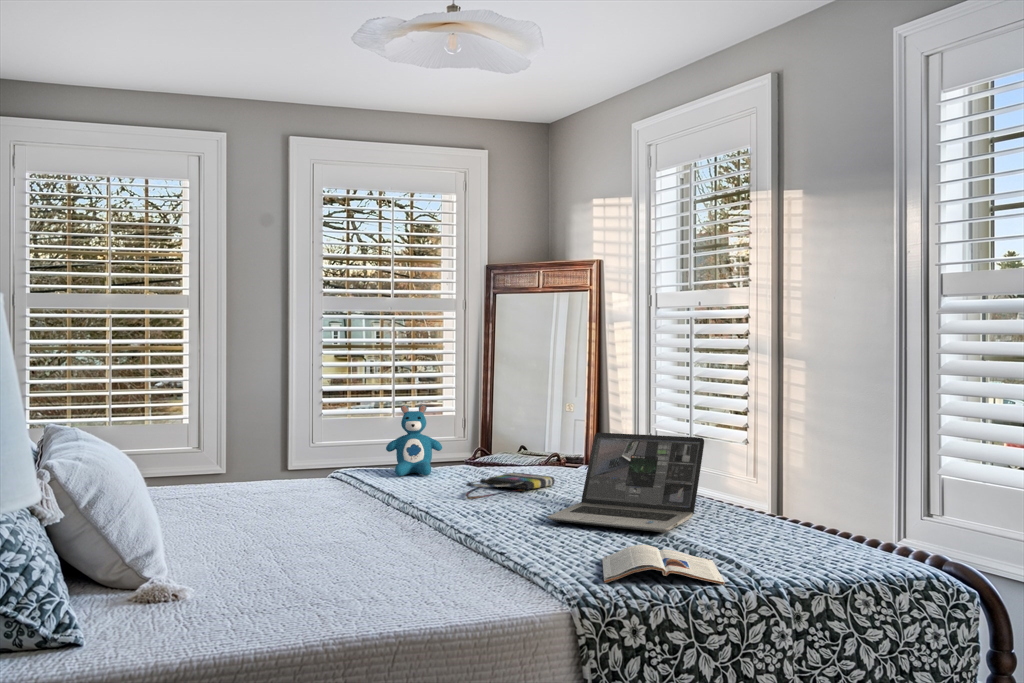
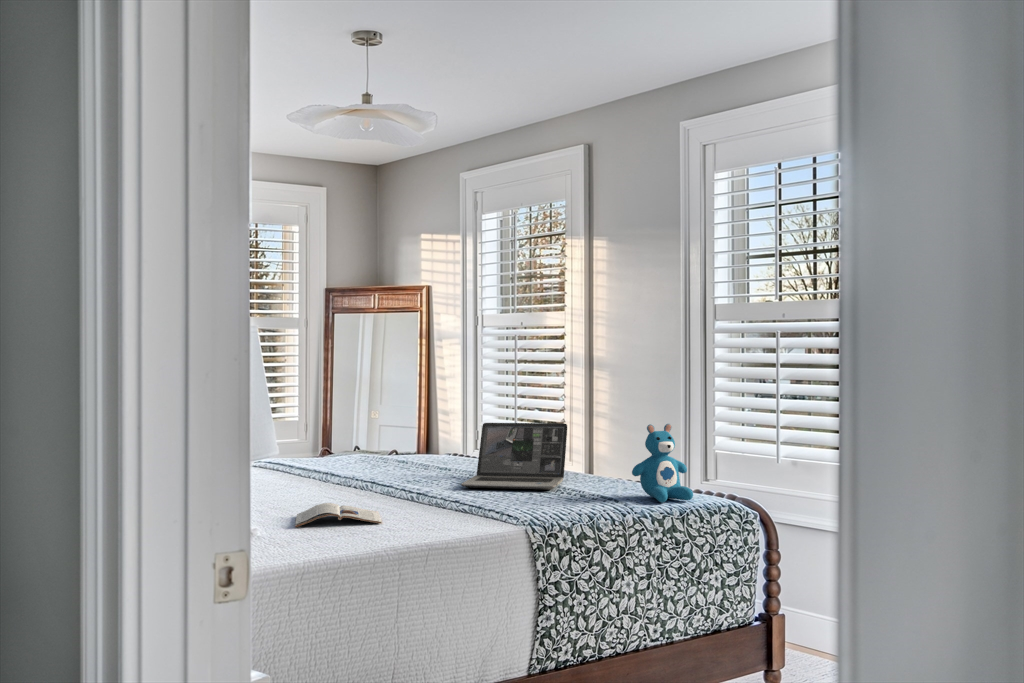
teddy bear: present [386,405,442,476] -> present [632,424,693,502]
tote bag: present [466,473,555,499] -> none [380,460,441,478]
magazine: present [602,545,725,585] -> present [295,503,382,527]

